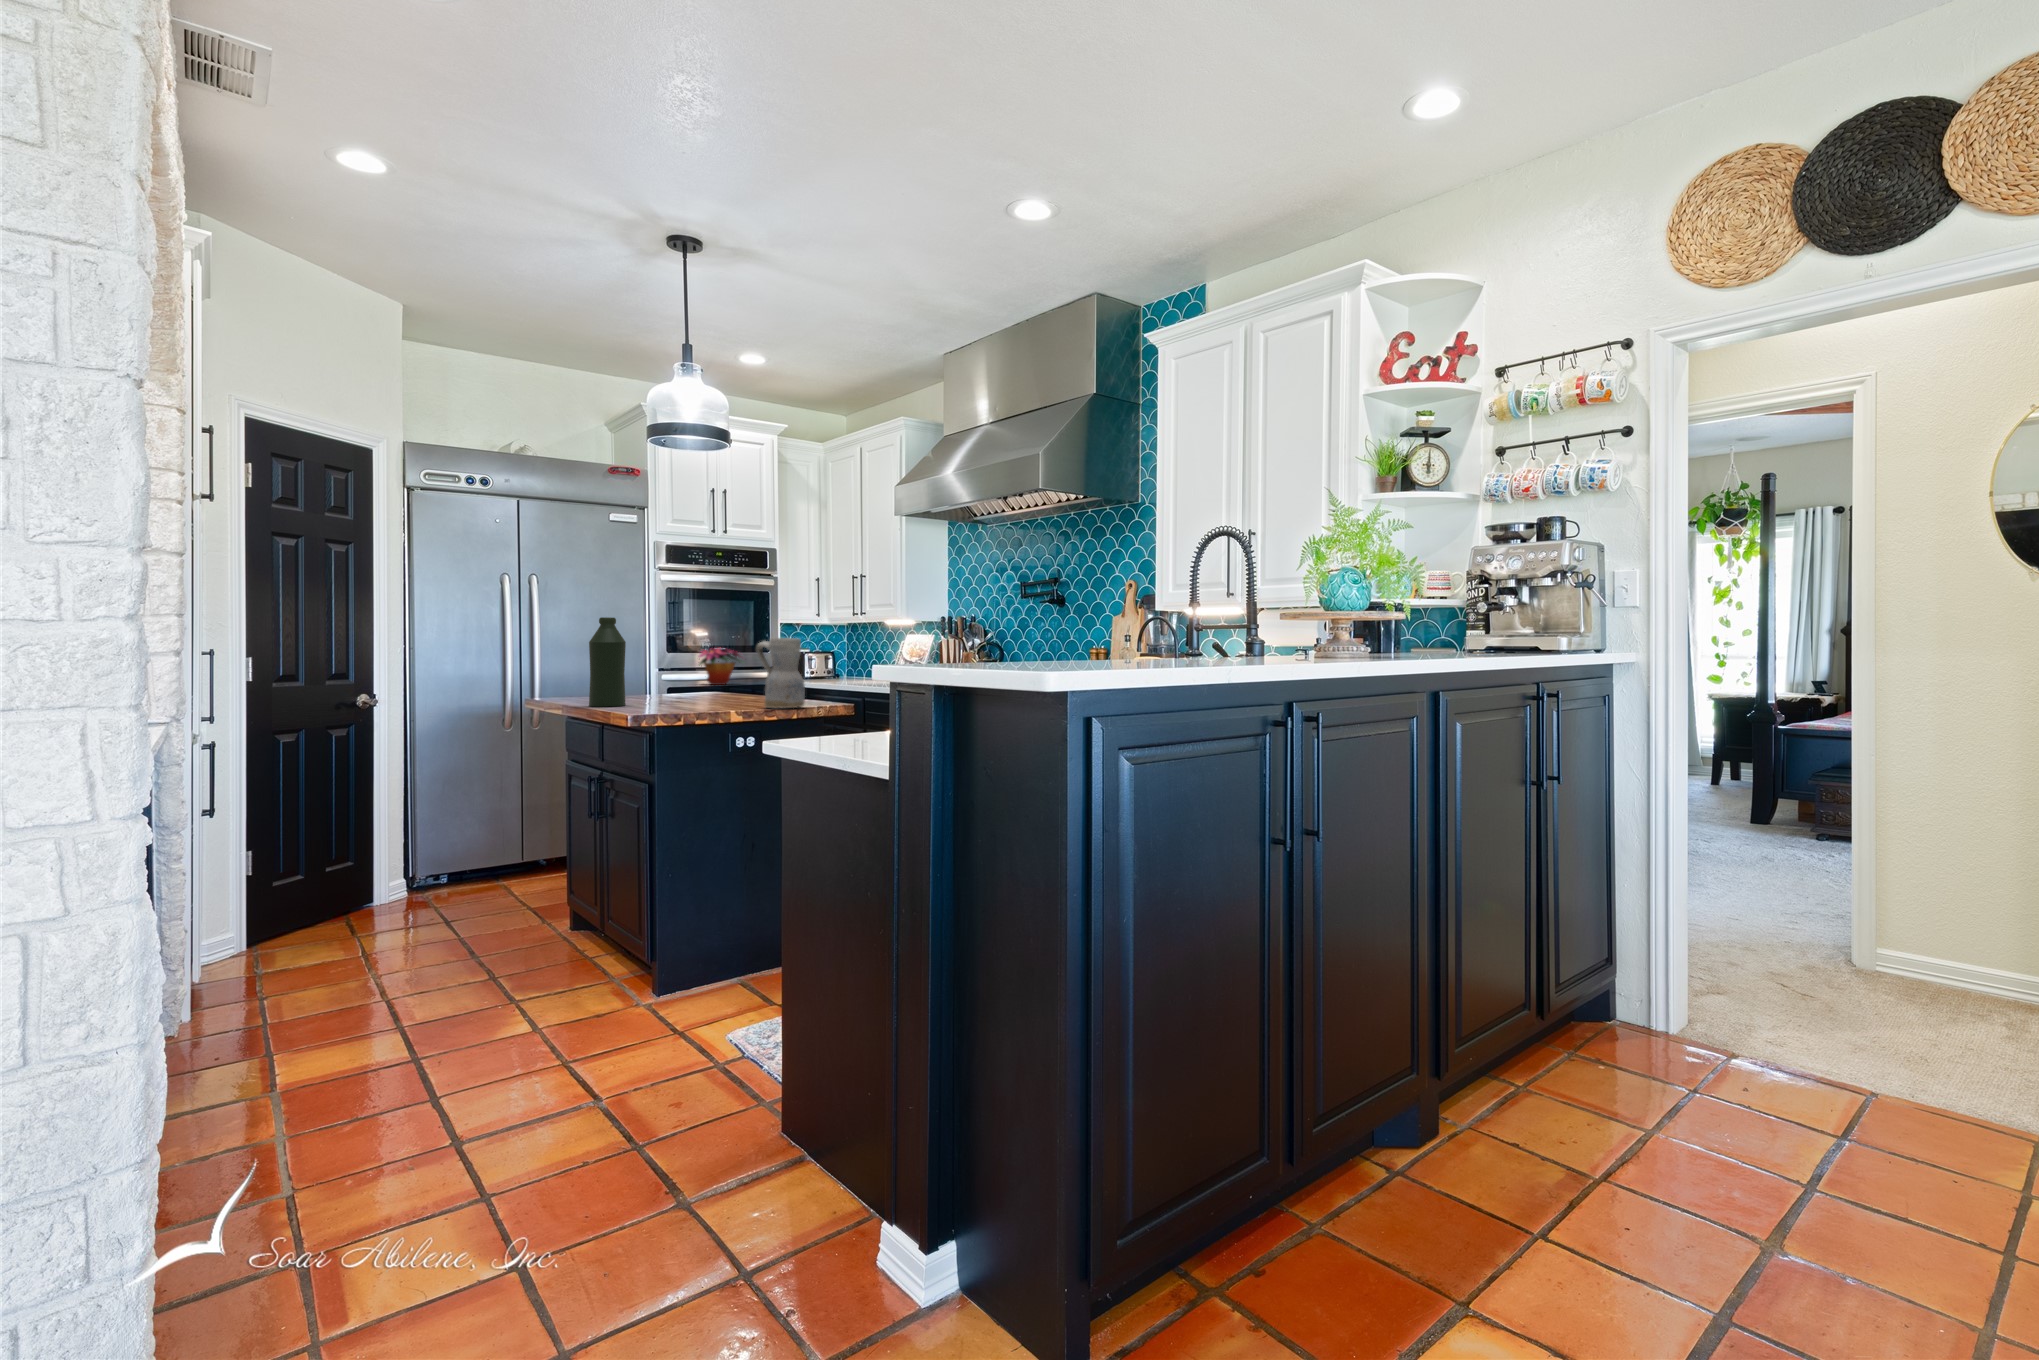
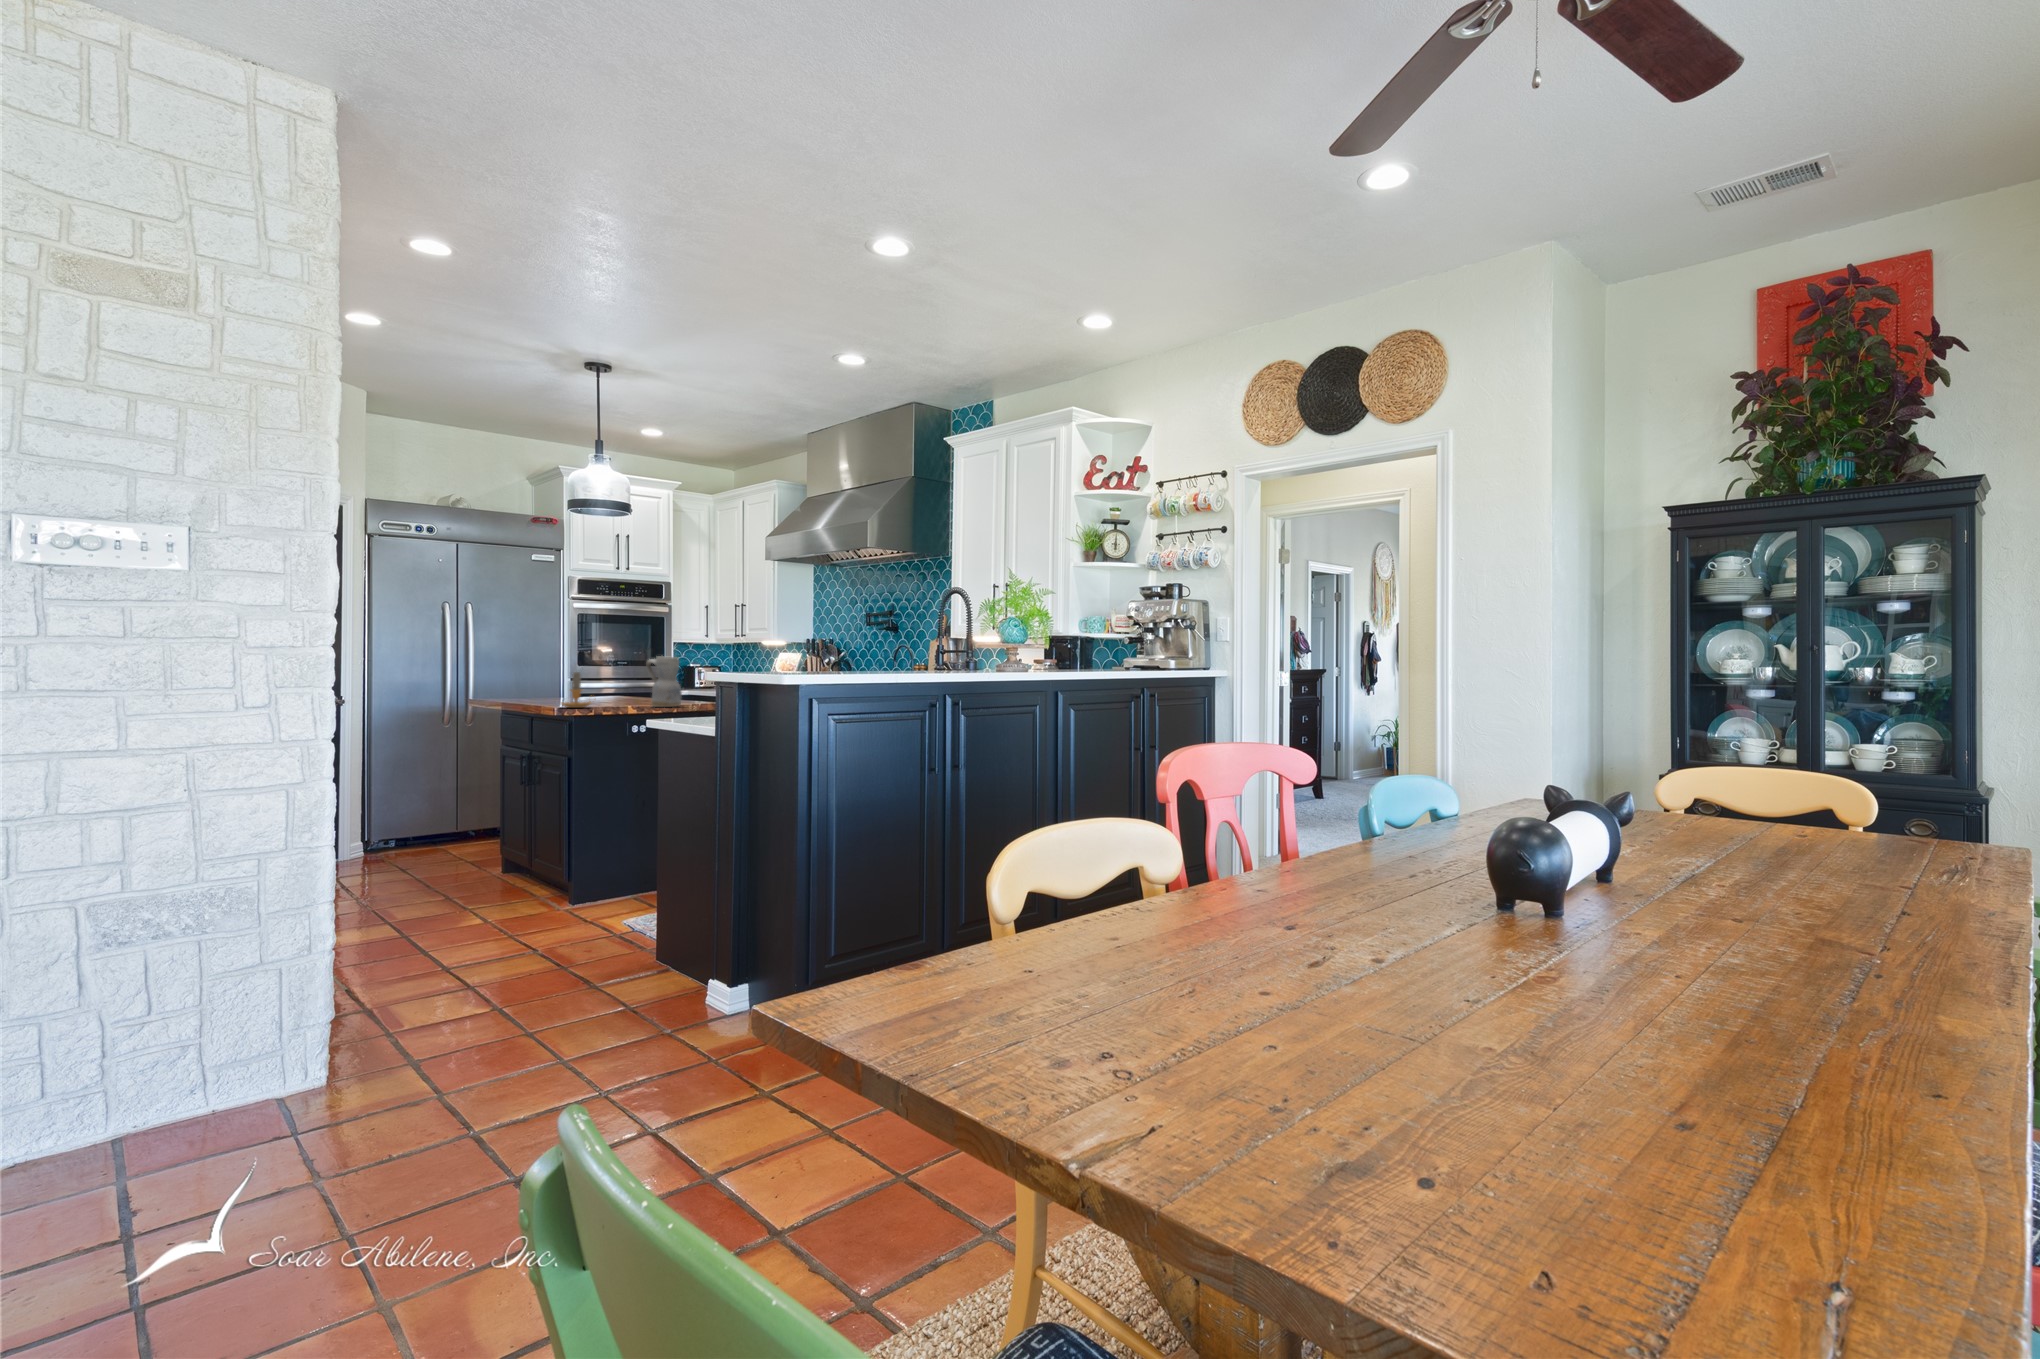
bottle: present [589,617,626,707] -> none [520,640,549,705]
flower arrangement: present [699,648,740,685] -> none [597,662,645,692]
candle: none [640,657,689,712] -> present [561,672,591,708]

